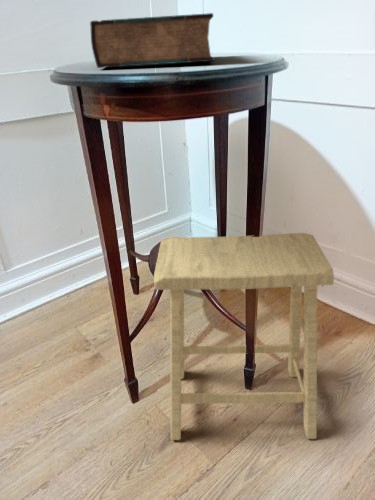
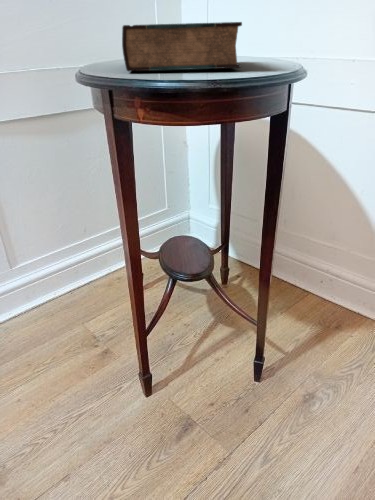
footstool: present [154,233,334,440] -> none [180,233,351,431]

